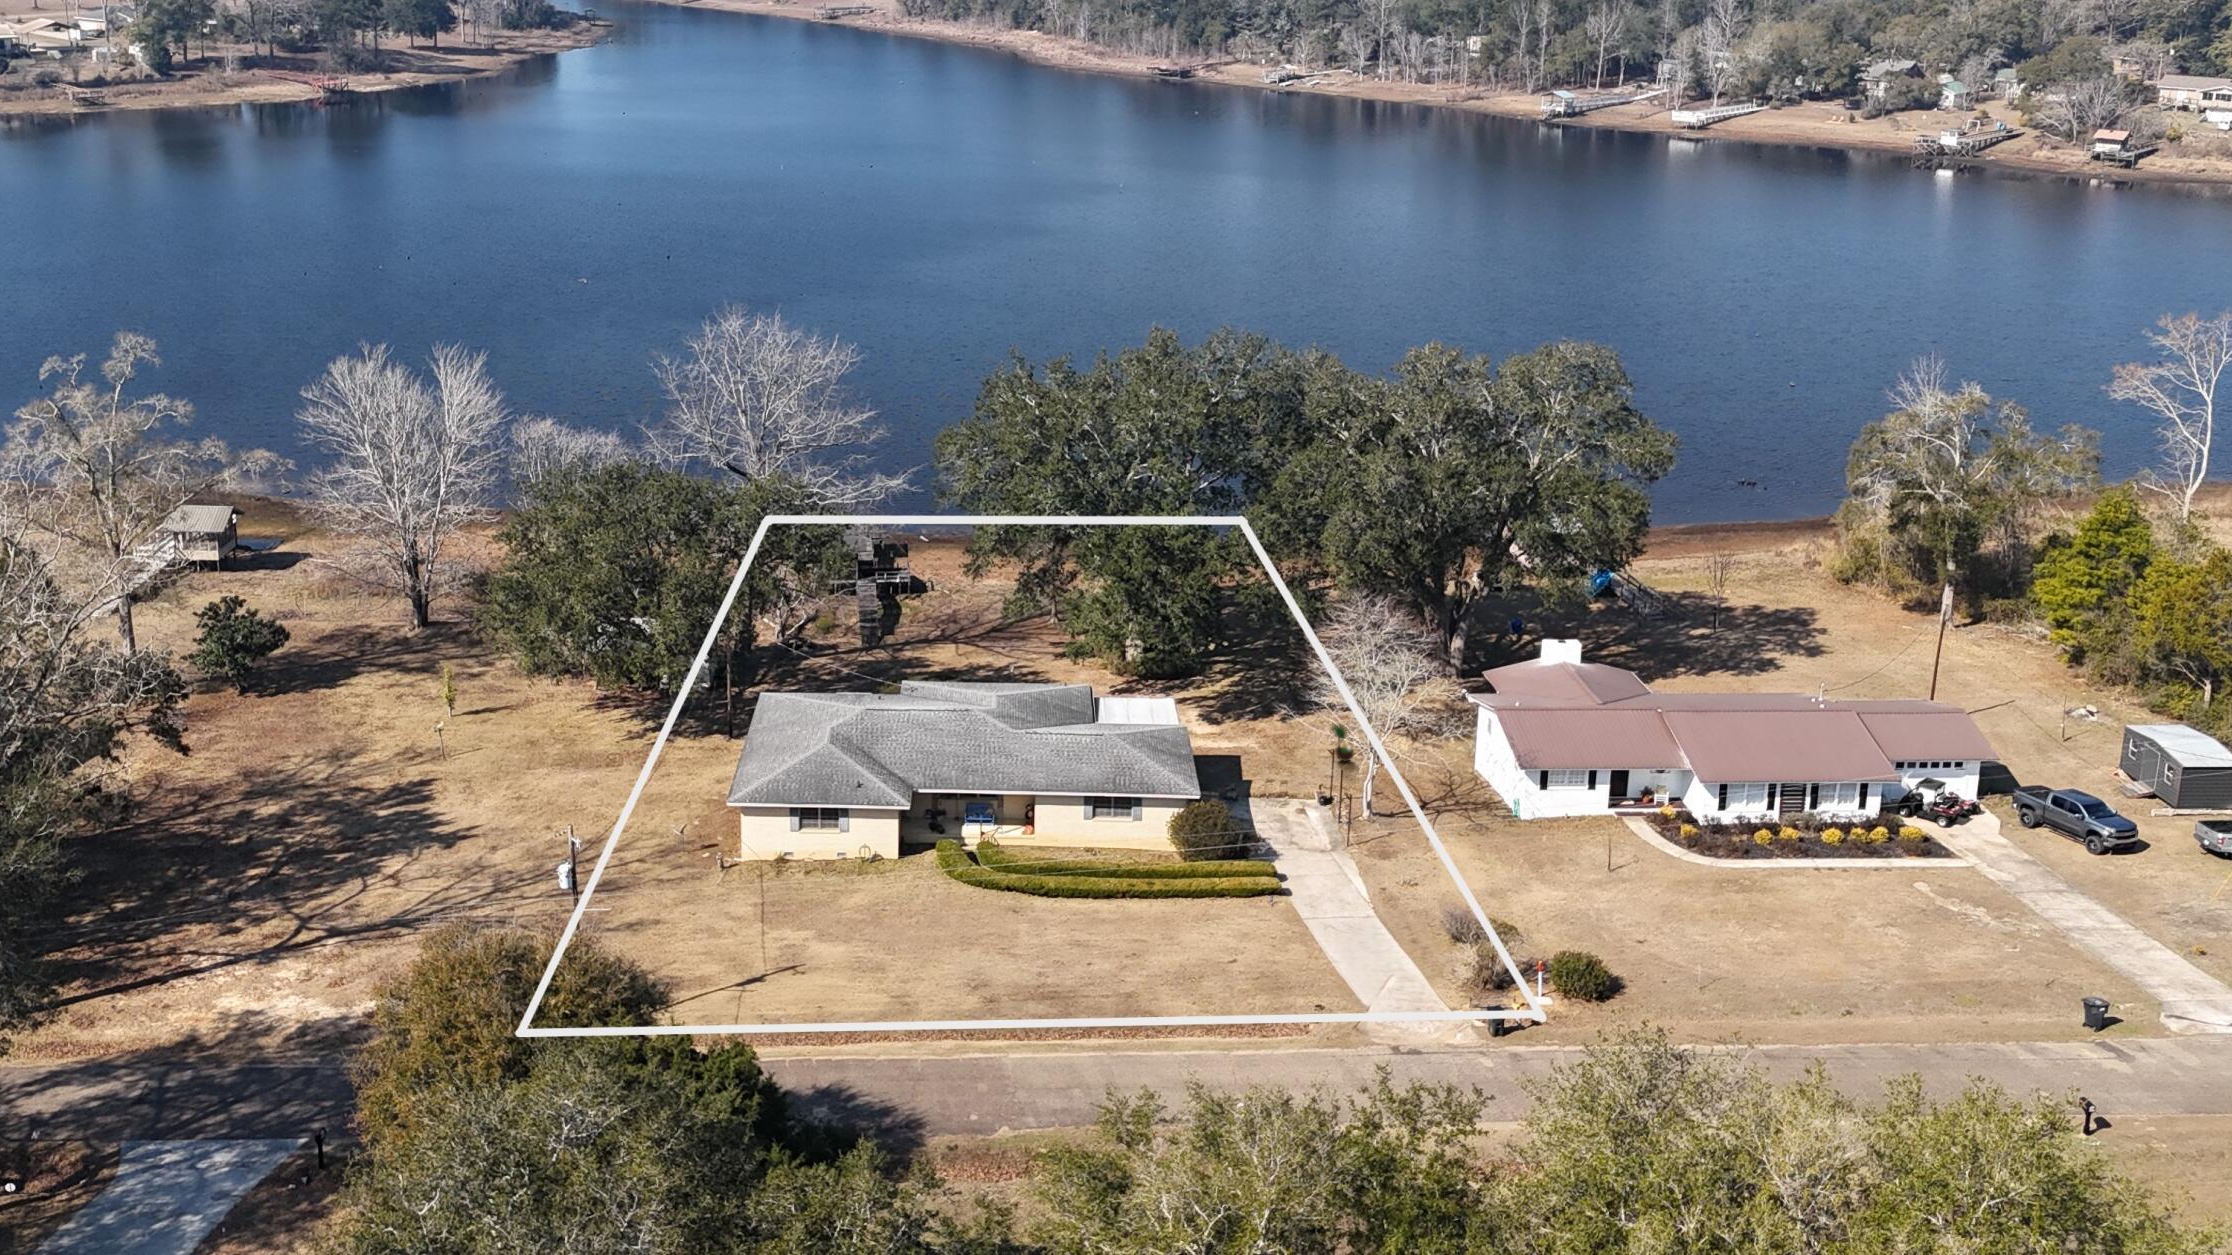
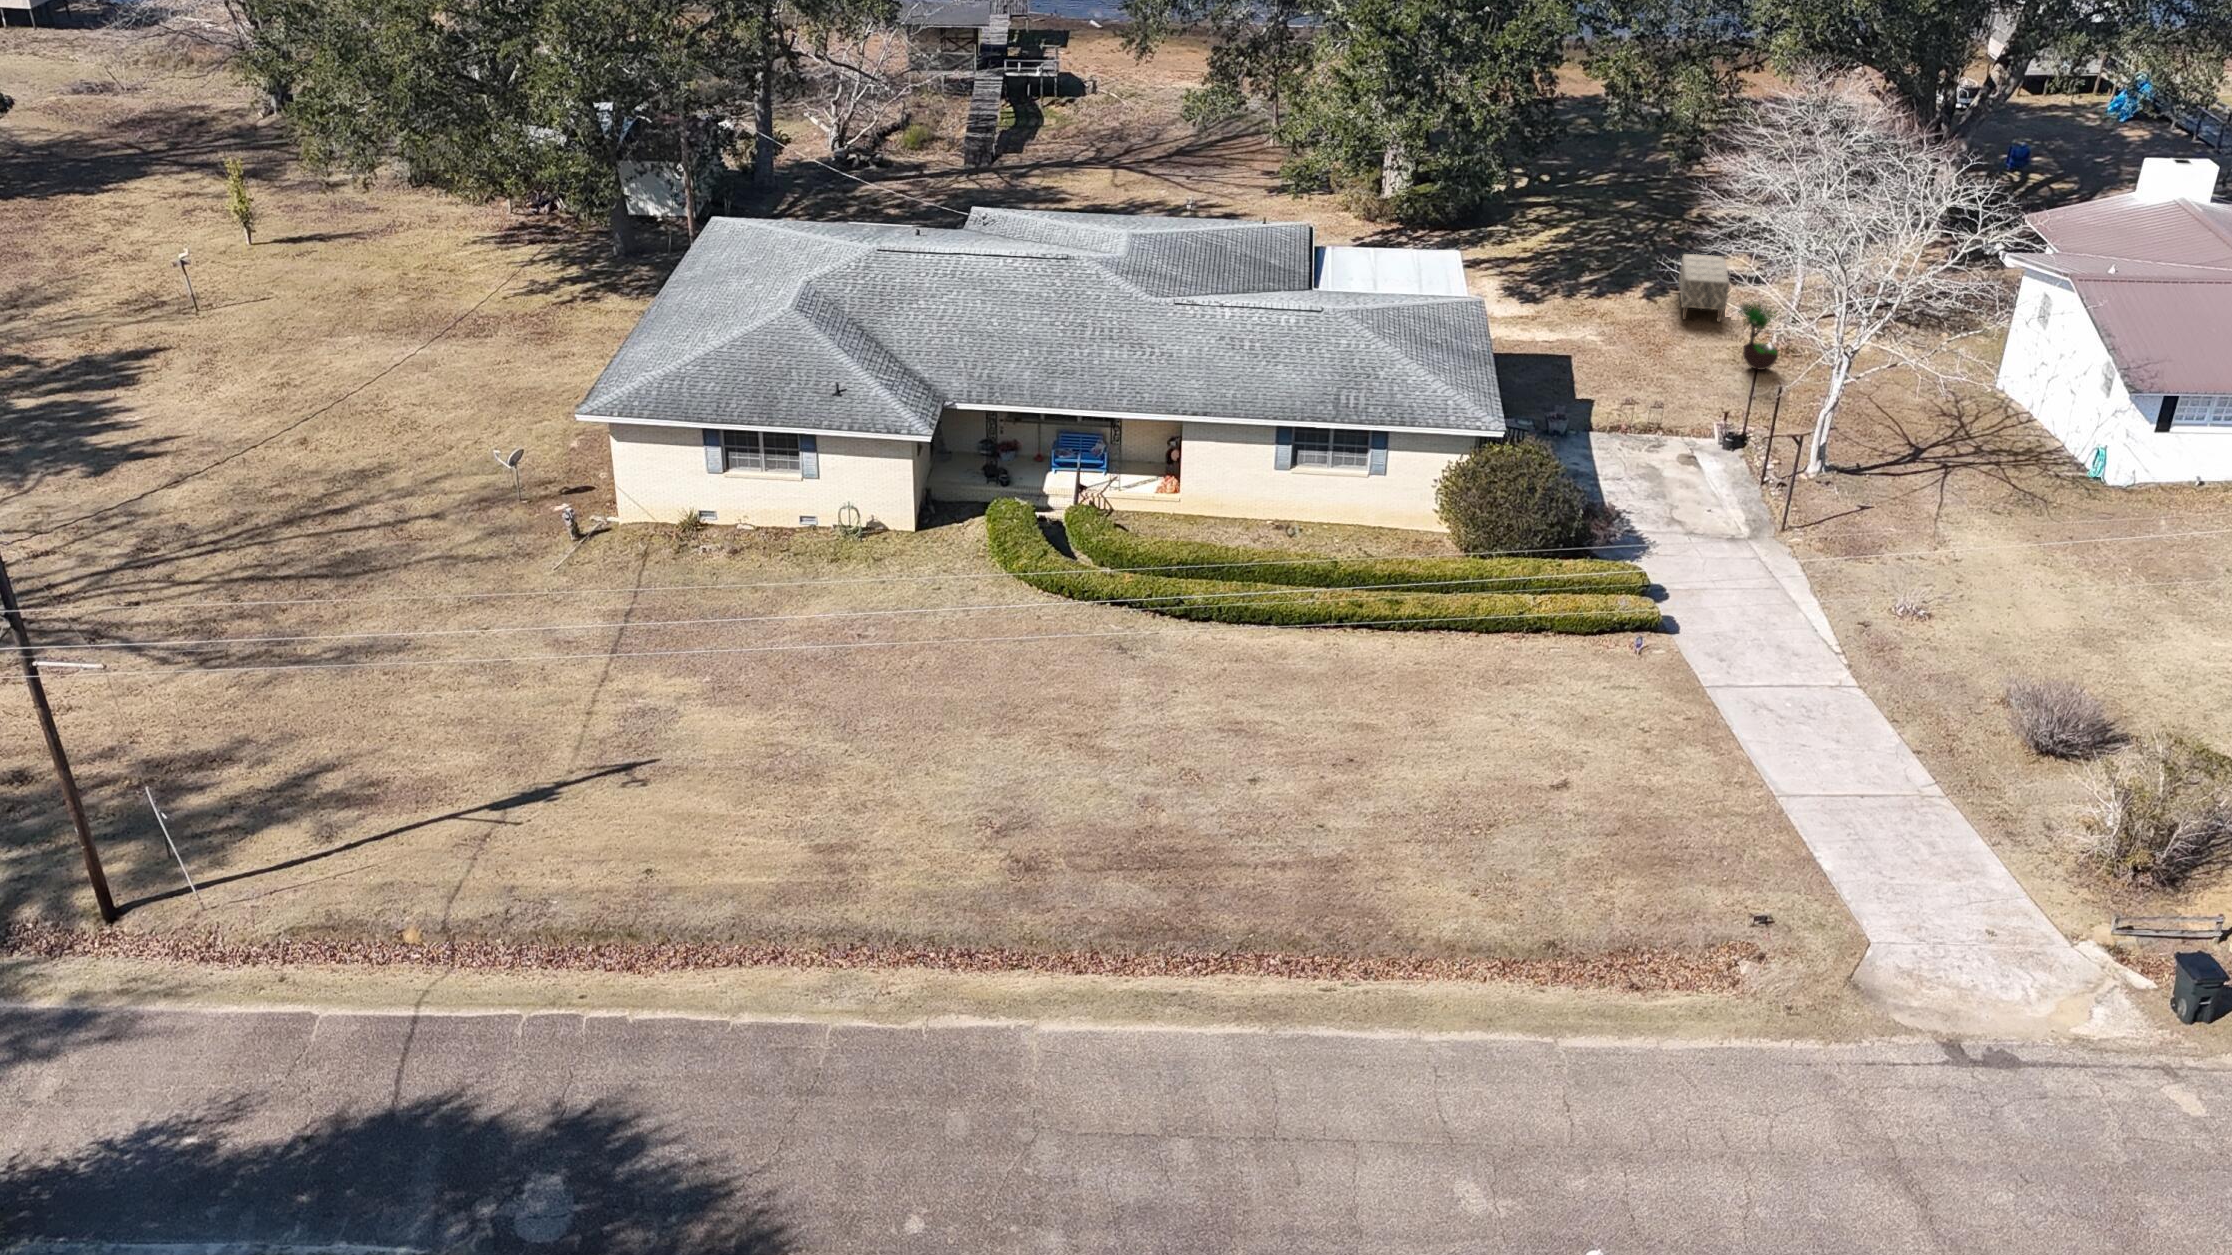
bench: none [1303,694,1329,735] -> present [1679,254,1729,322]

